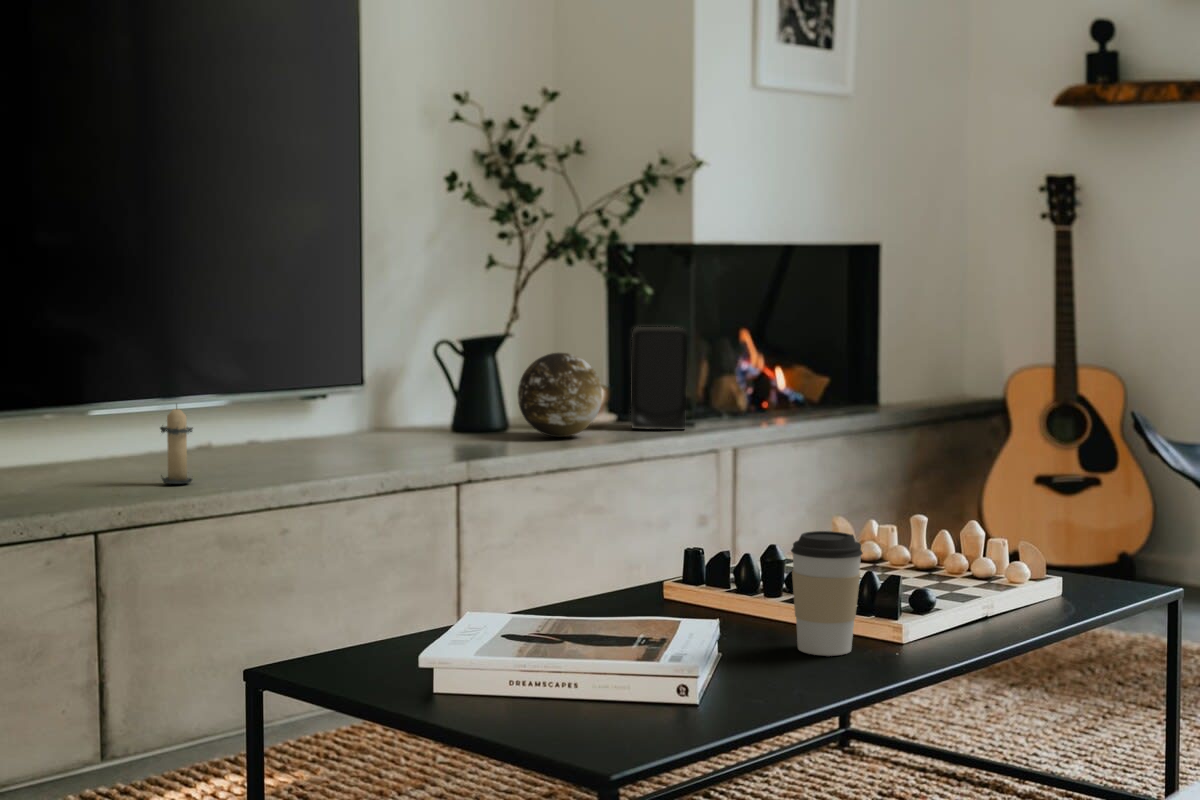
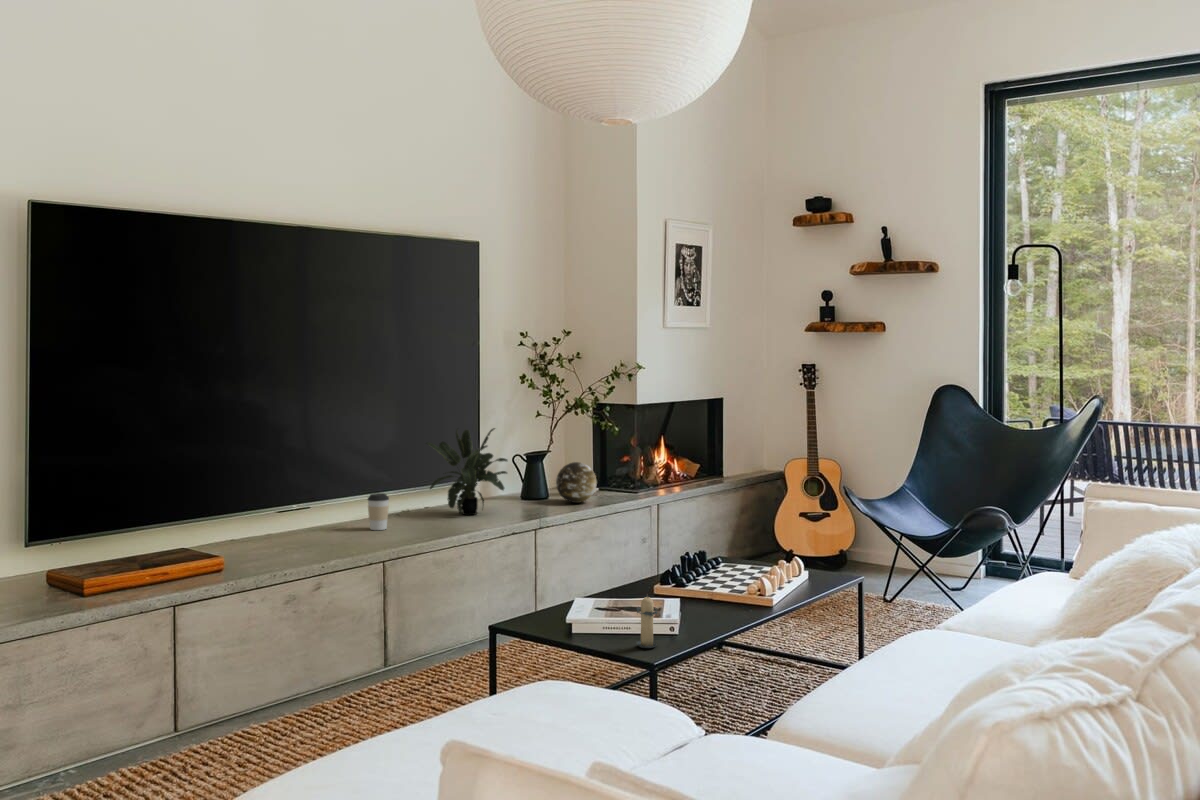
potted plant: none [231,268,406,453] -> present [426,428,507,515]
speaker: present [631,327,687,430] -> none [608,446,635,497]
candle: present [160,404,193,484] -> present [636,594,658,648]
coffee cup: present [791,531,863,656] -> present [368,493,389,530]

